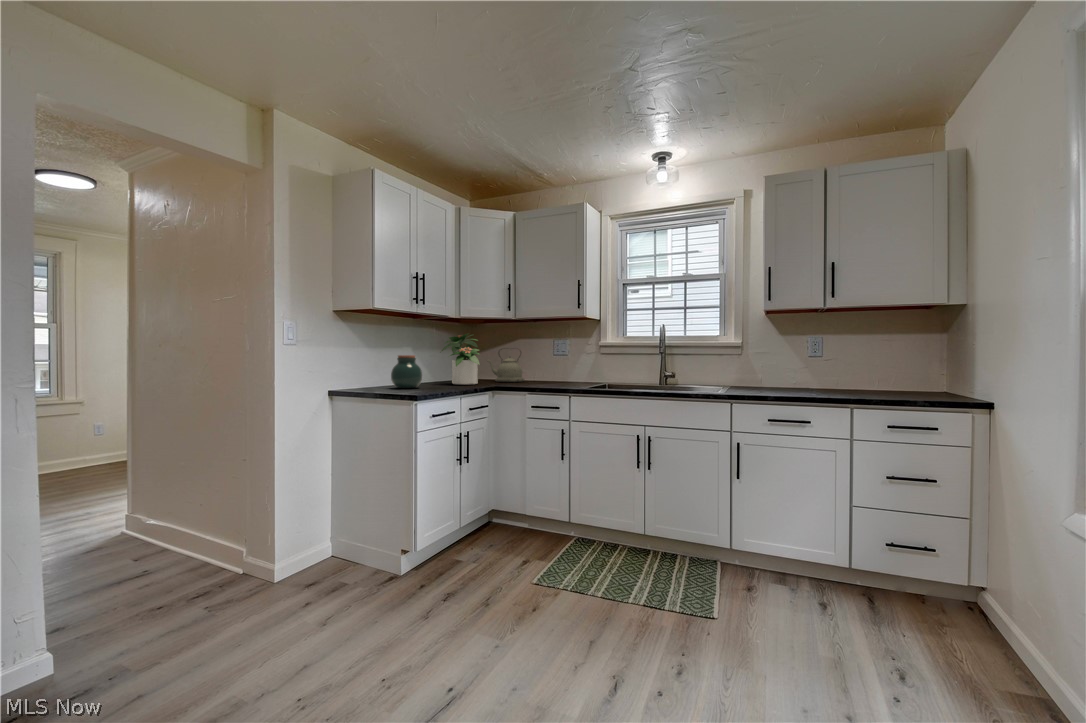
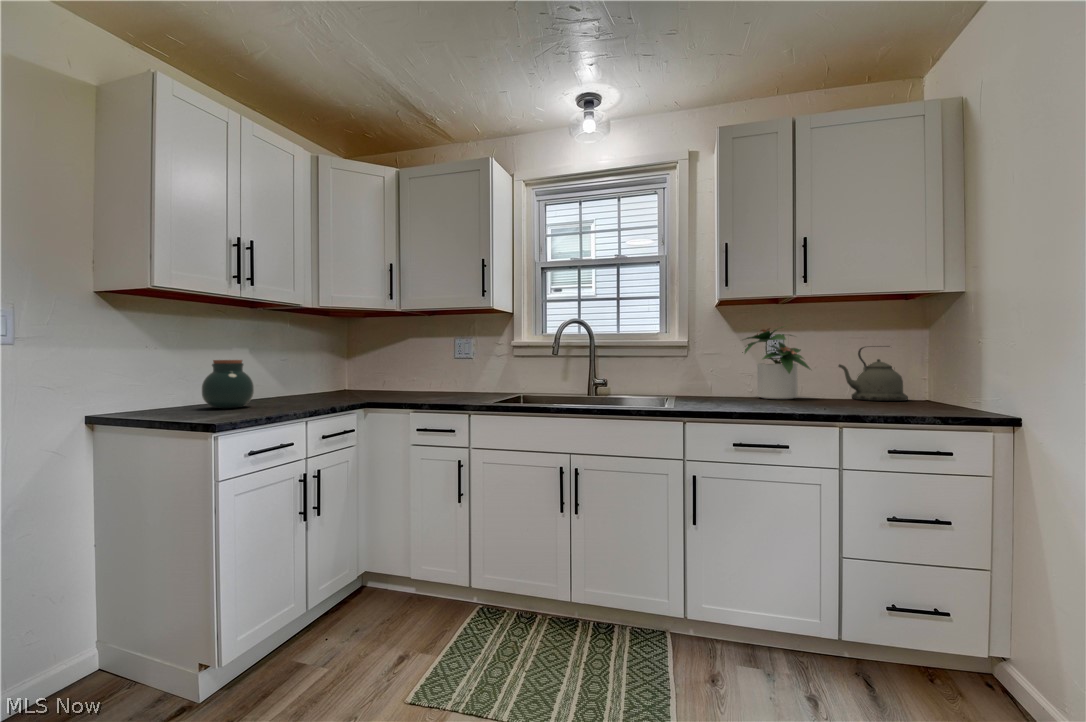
potted plant: present [441,333,480,385] -> present [742,327,810,399]
kettle: present [487,351,524,382] -> present [839,347,908,401]

